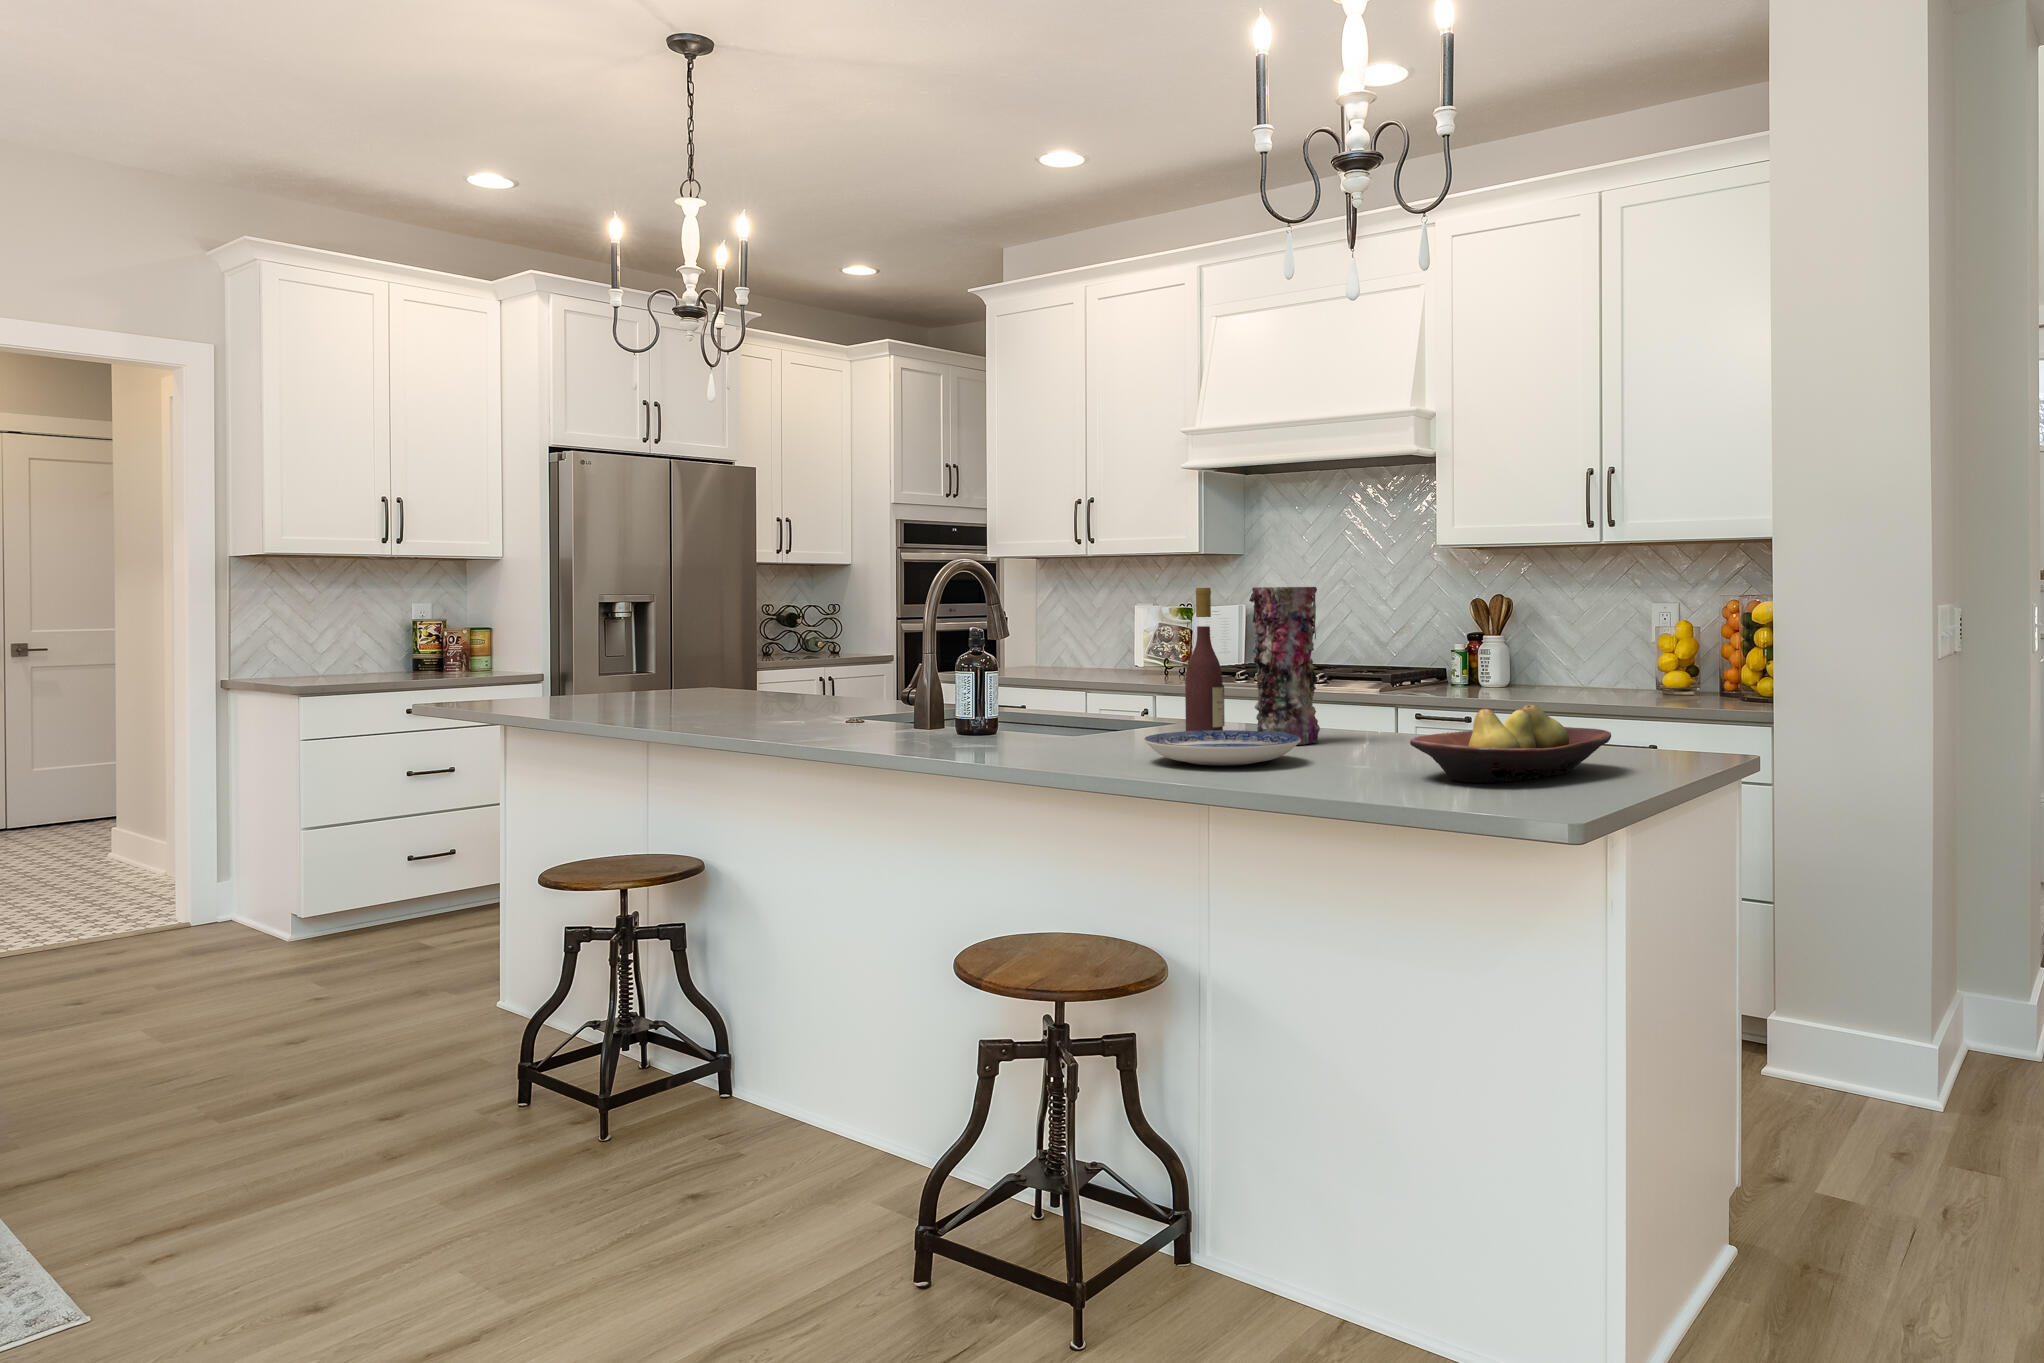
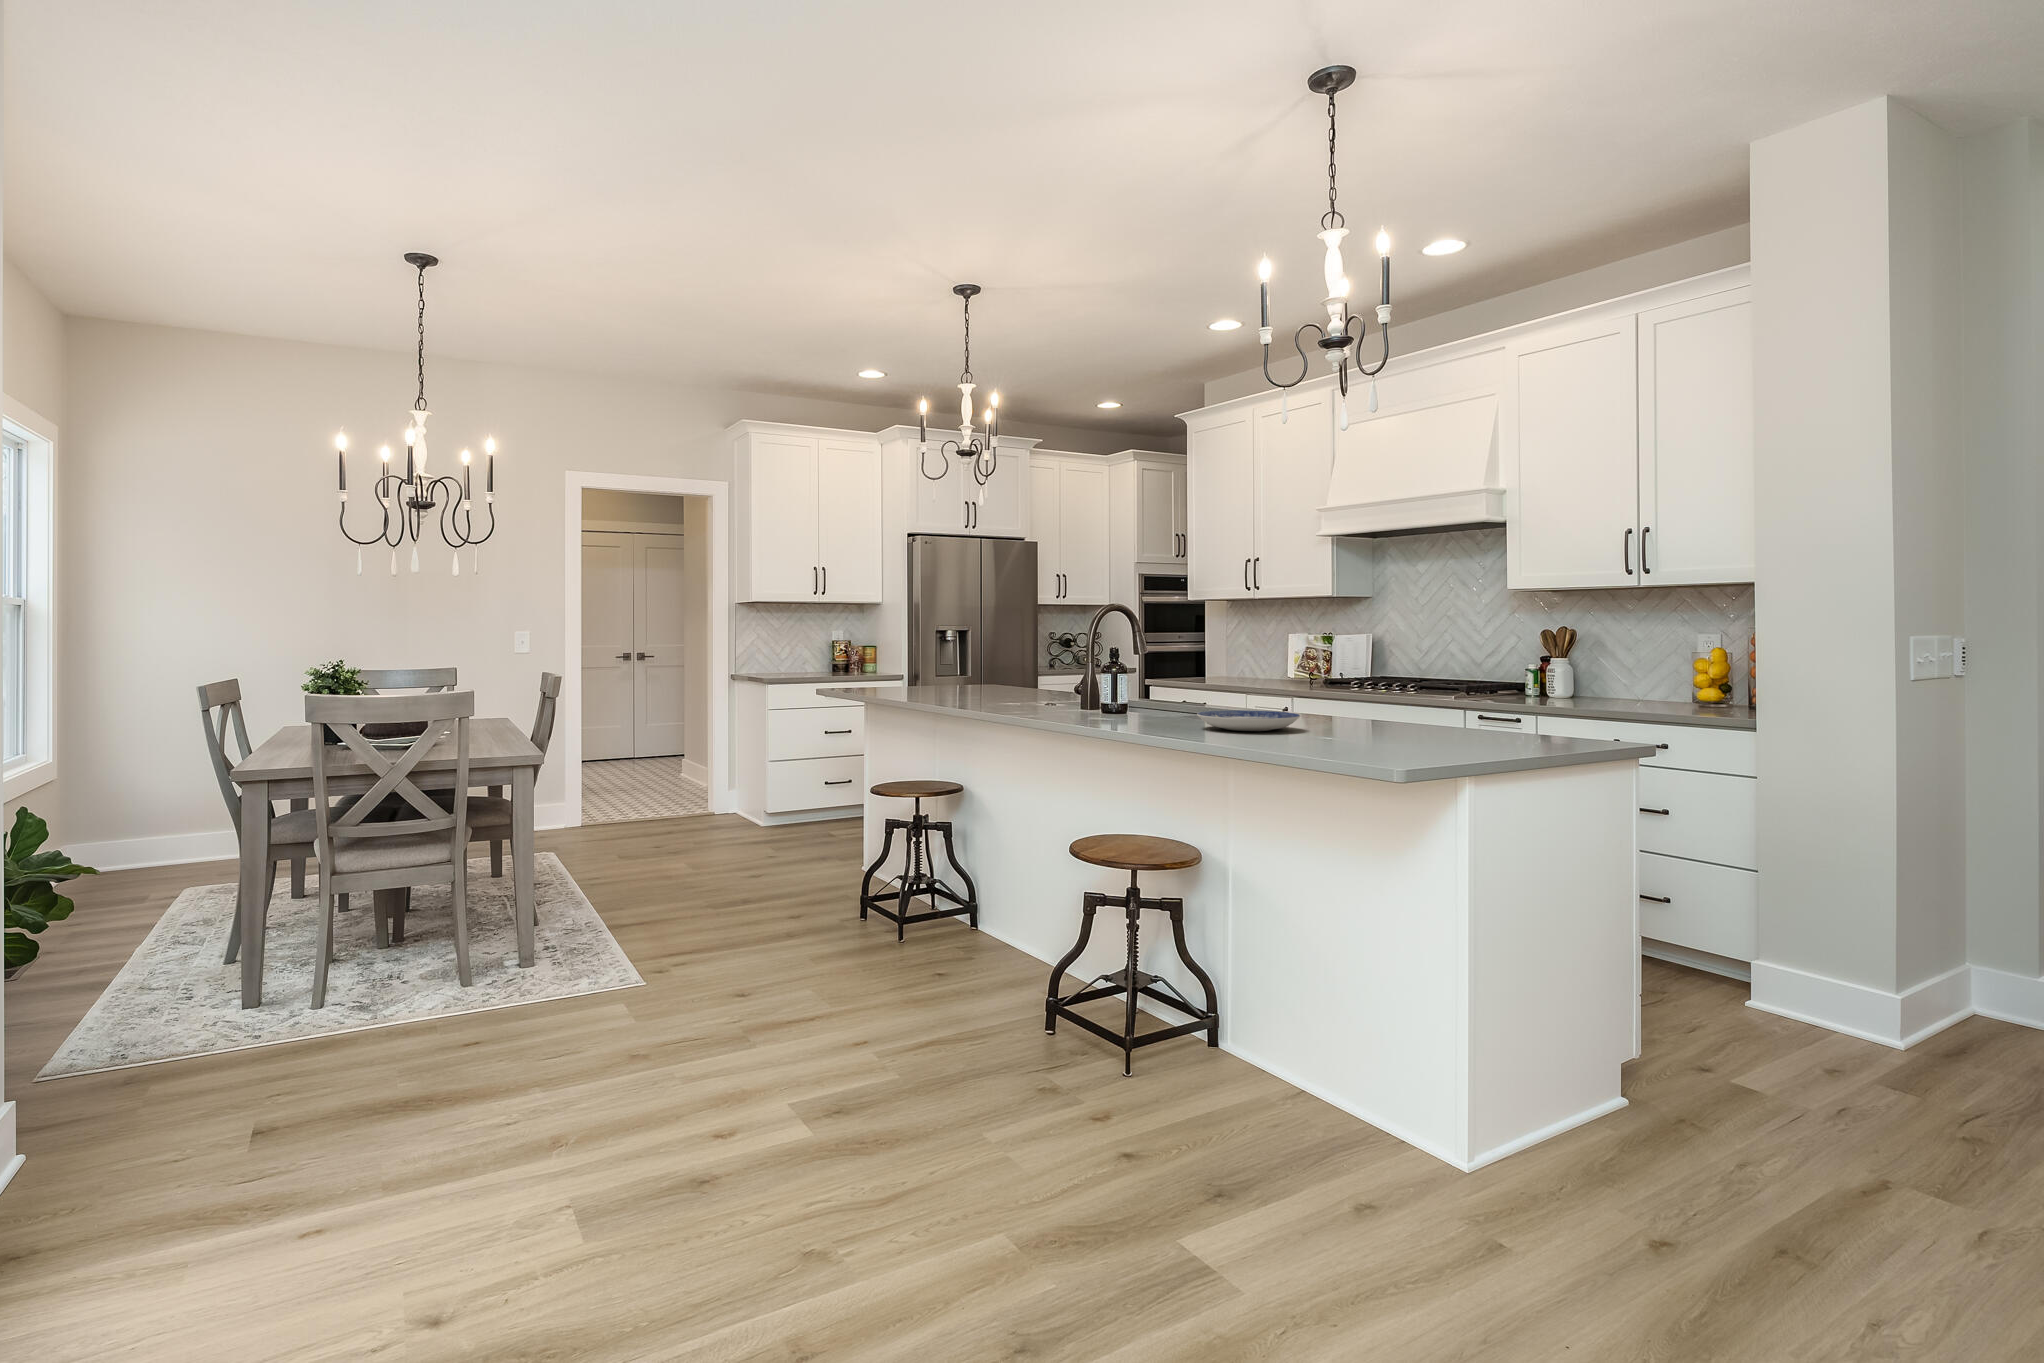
vase: present [1249,587,1320,745] -> none [1287,619,1335,723]
wine bottle: present [1185,588,1225,731] -> none [1249,619,1277,718]
fruit bowl: present [1410,705,1611,783] -> none [1353,697,1509,745]

